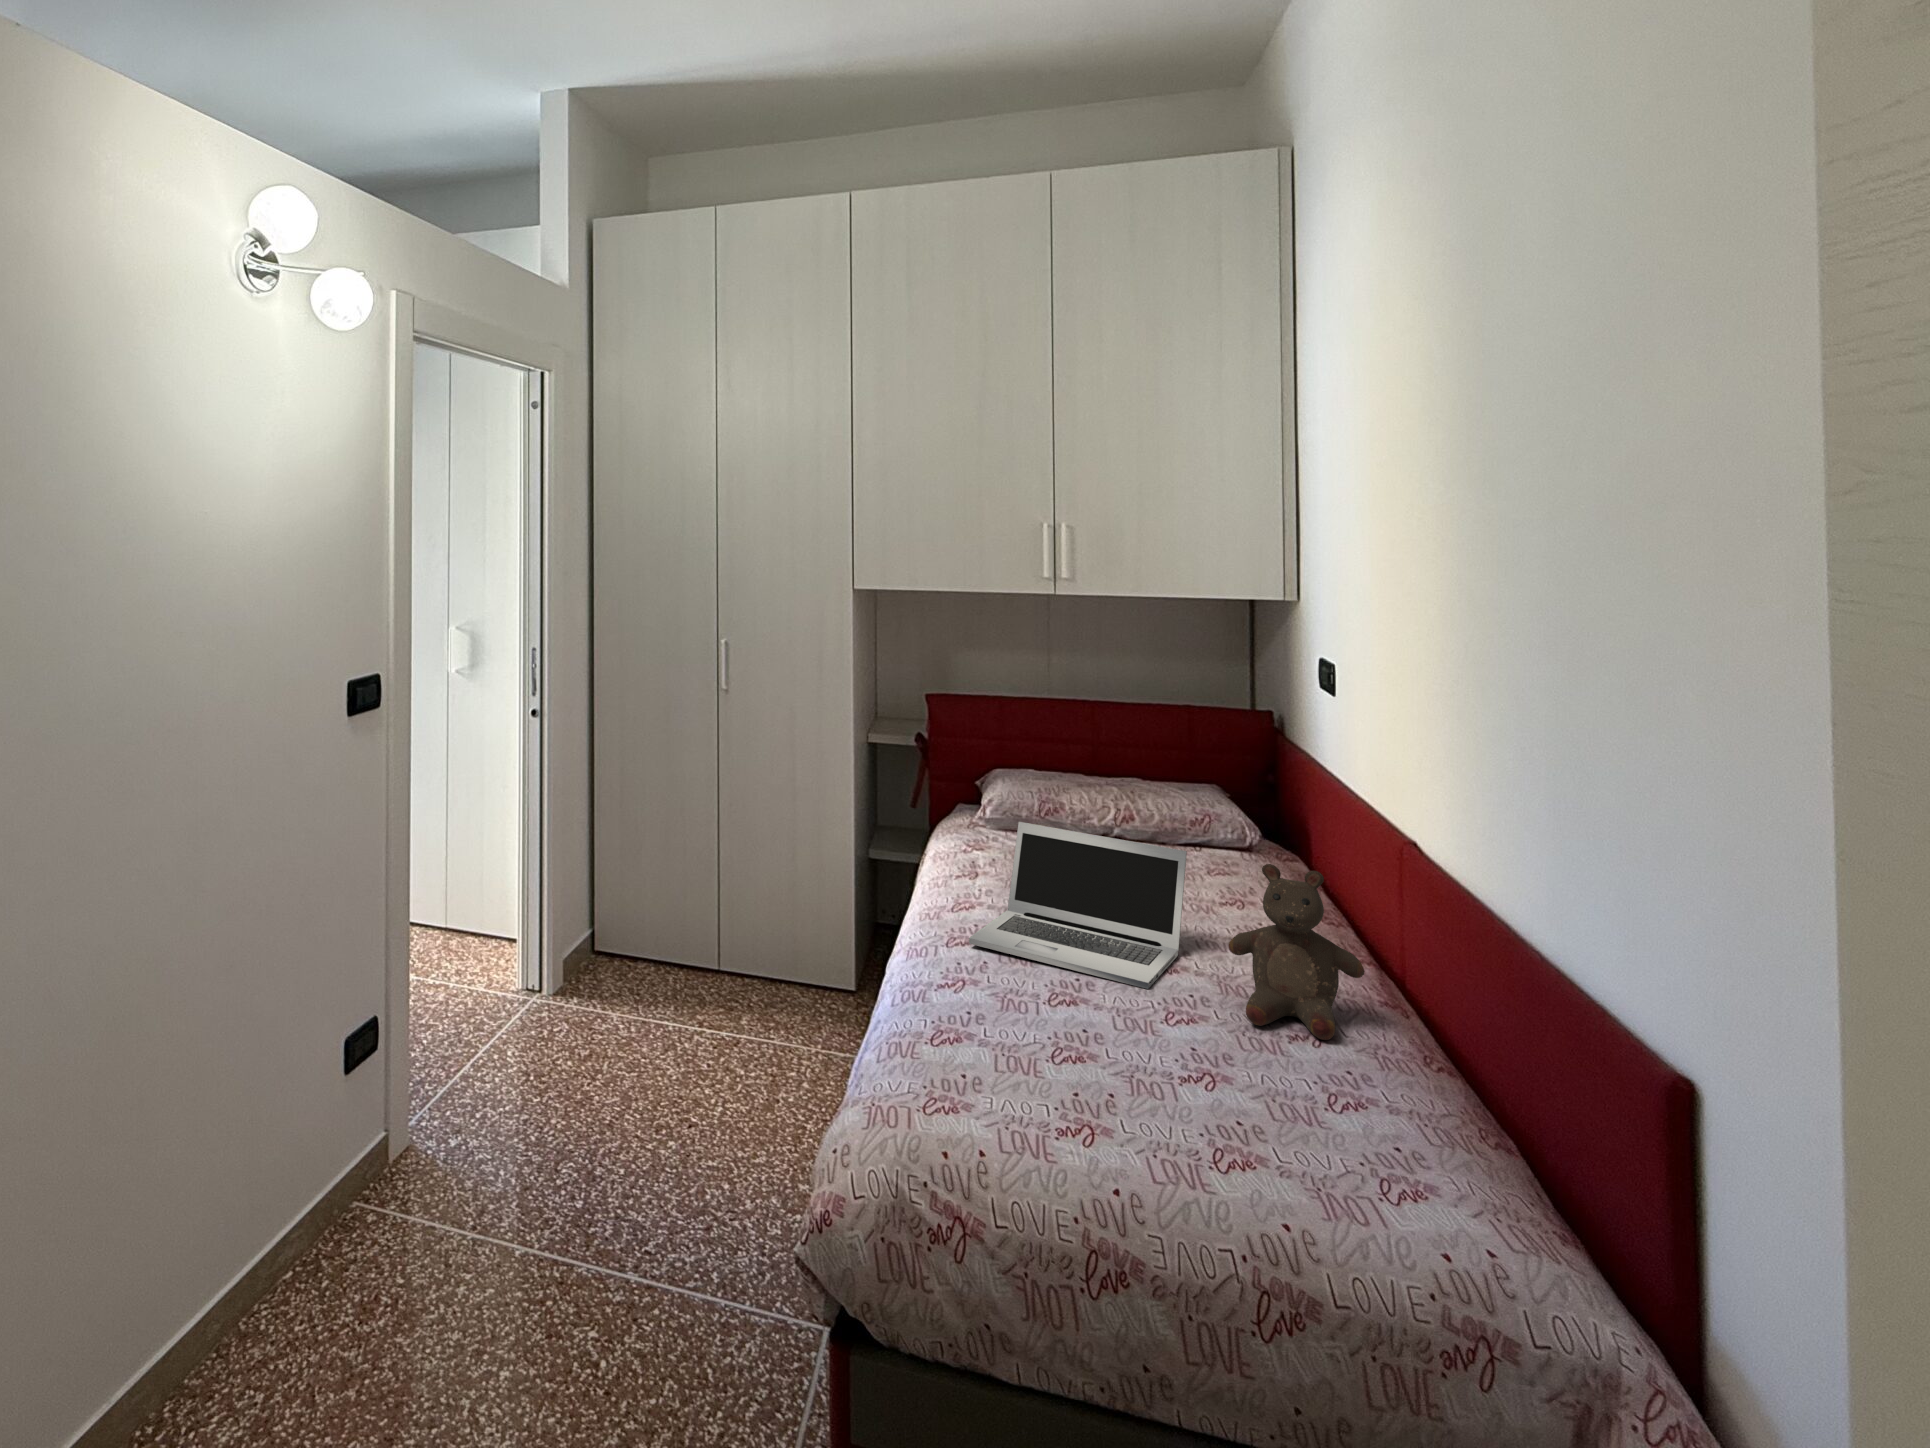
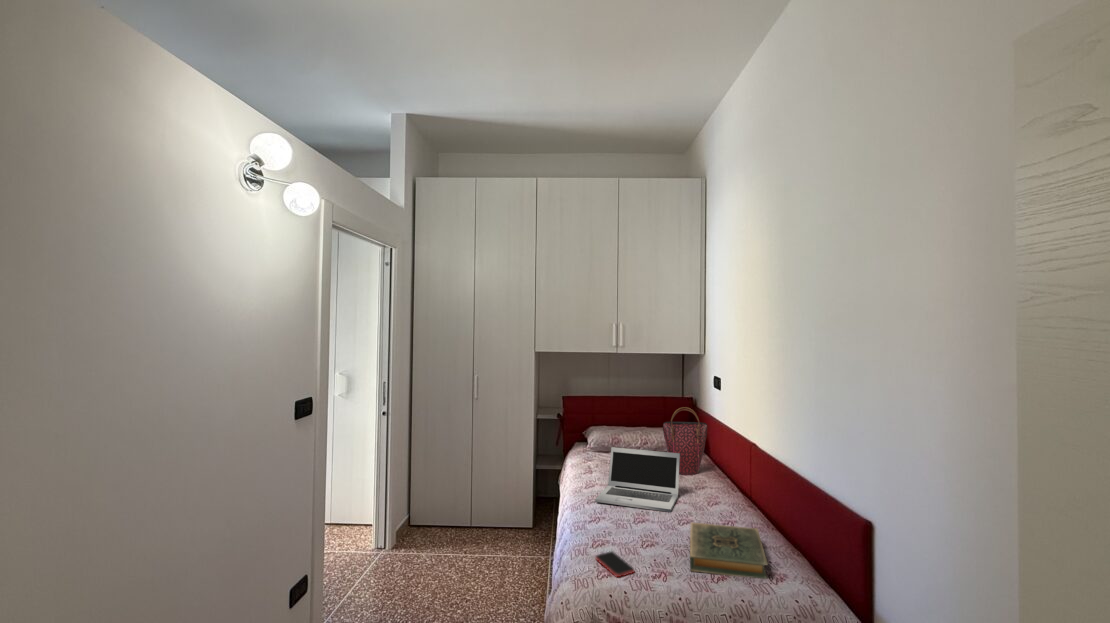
handbag: none [1159,739,1277,907] -> present [663,407,707,475]
stuffed bear: present [1229,864,1365,1040] -> none [701,455,752,524]
hardback book: none [1155,1018,1360,1185] -> present [690,523,768,579]
smartphone: none [933,1058,1017,1118] -> present [596,552,634,577]

